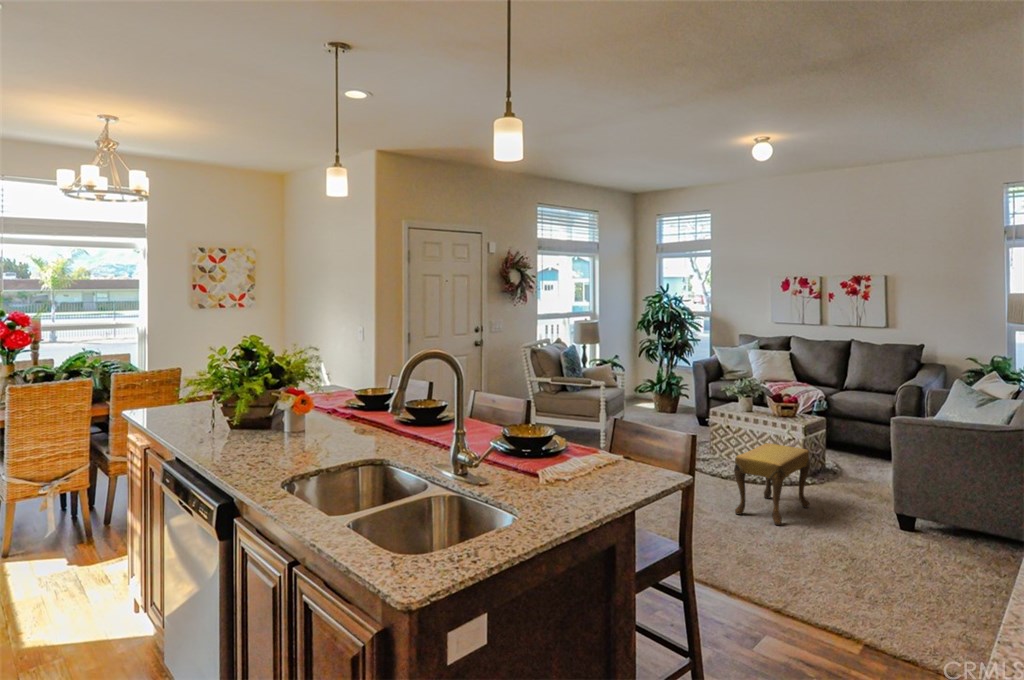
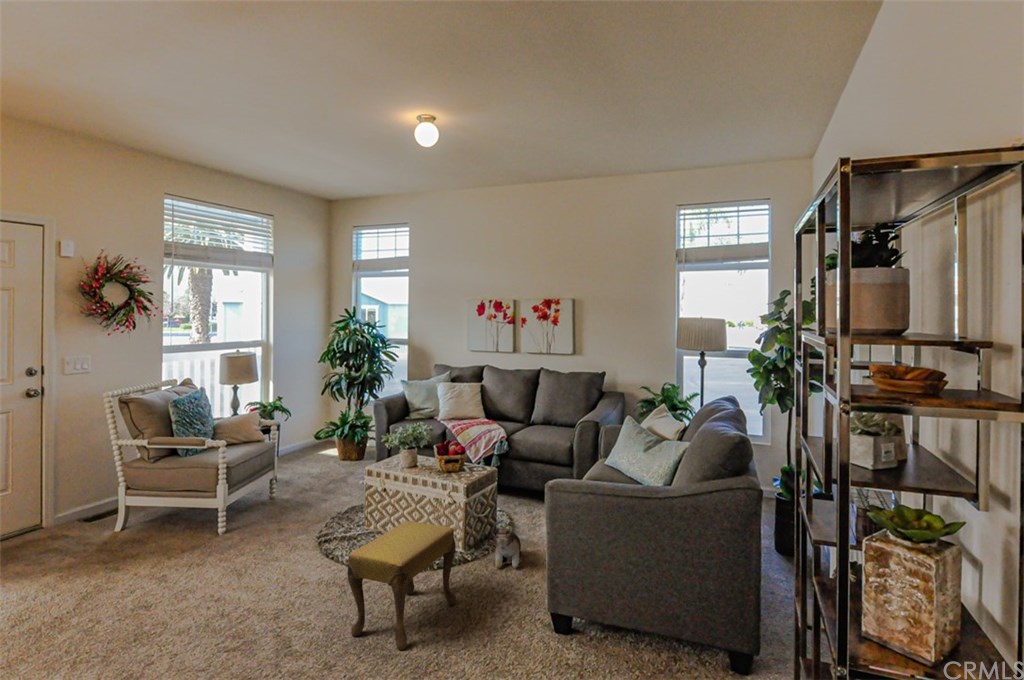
plush toy: none [833,459,857,493] -> present [493,528,523,568]

